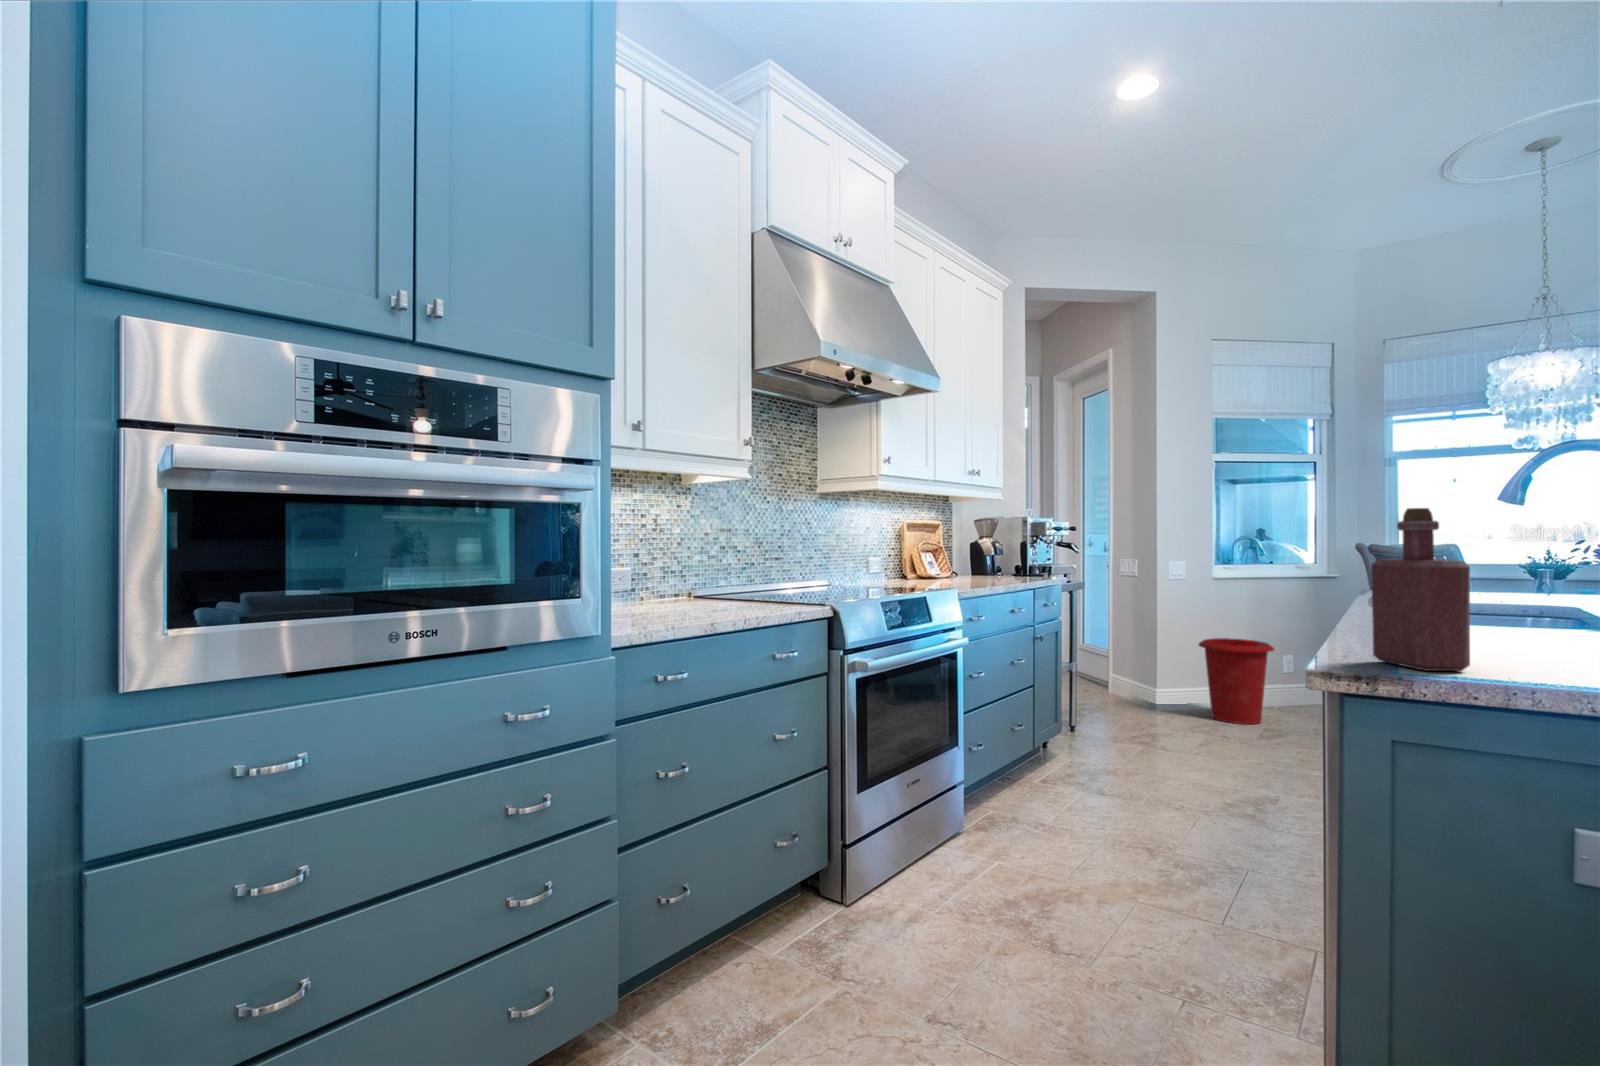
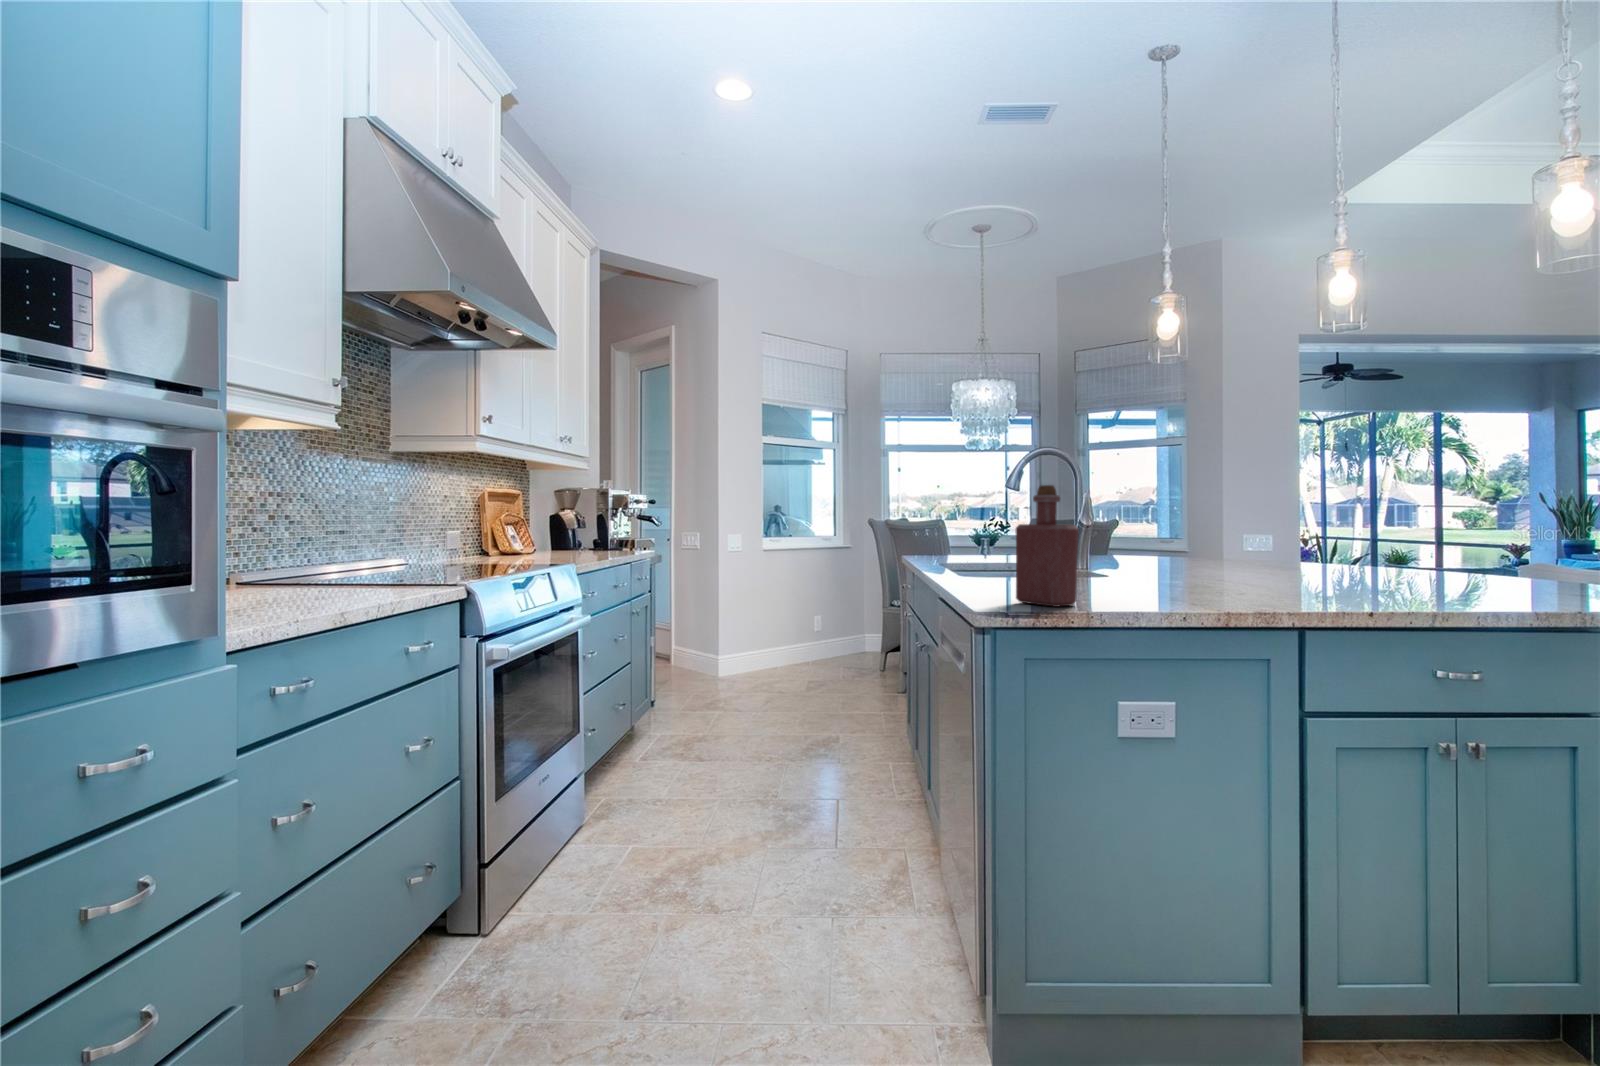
waste bin: present [1199,638,1274,724] -> none [750,603,809,678]

